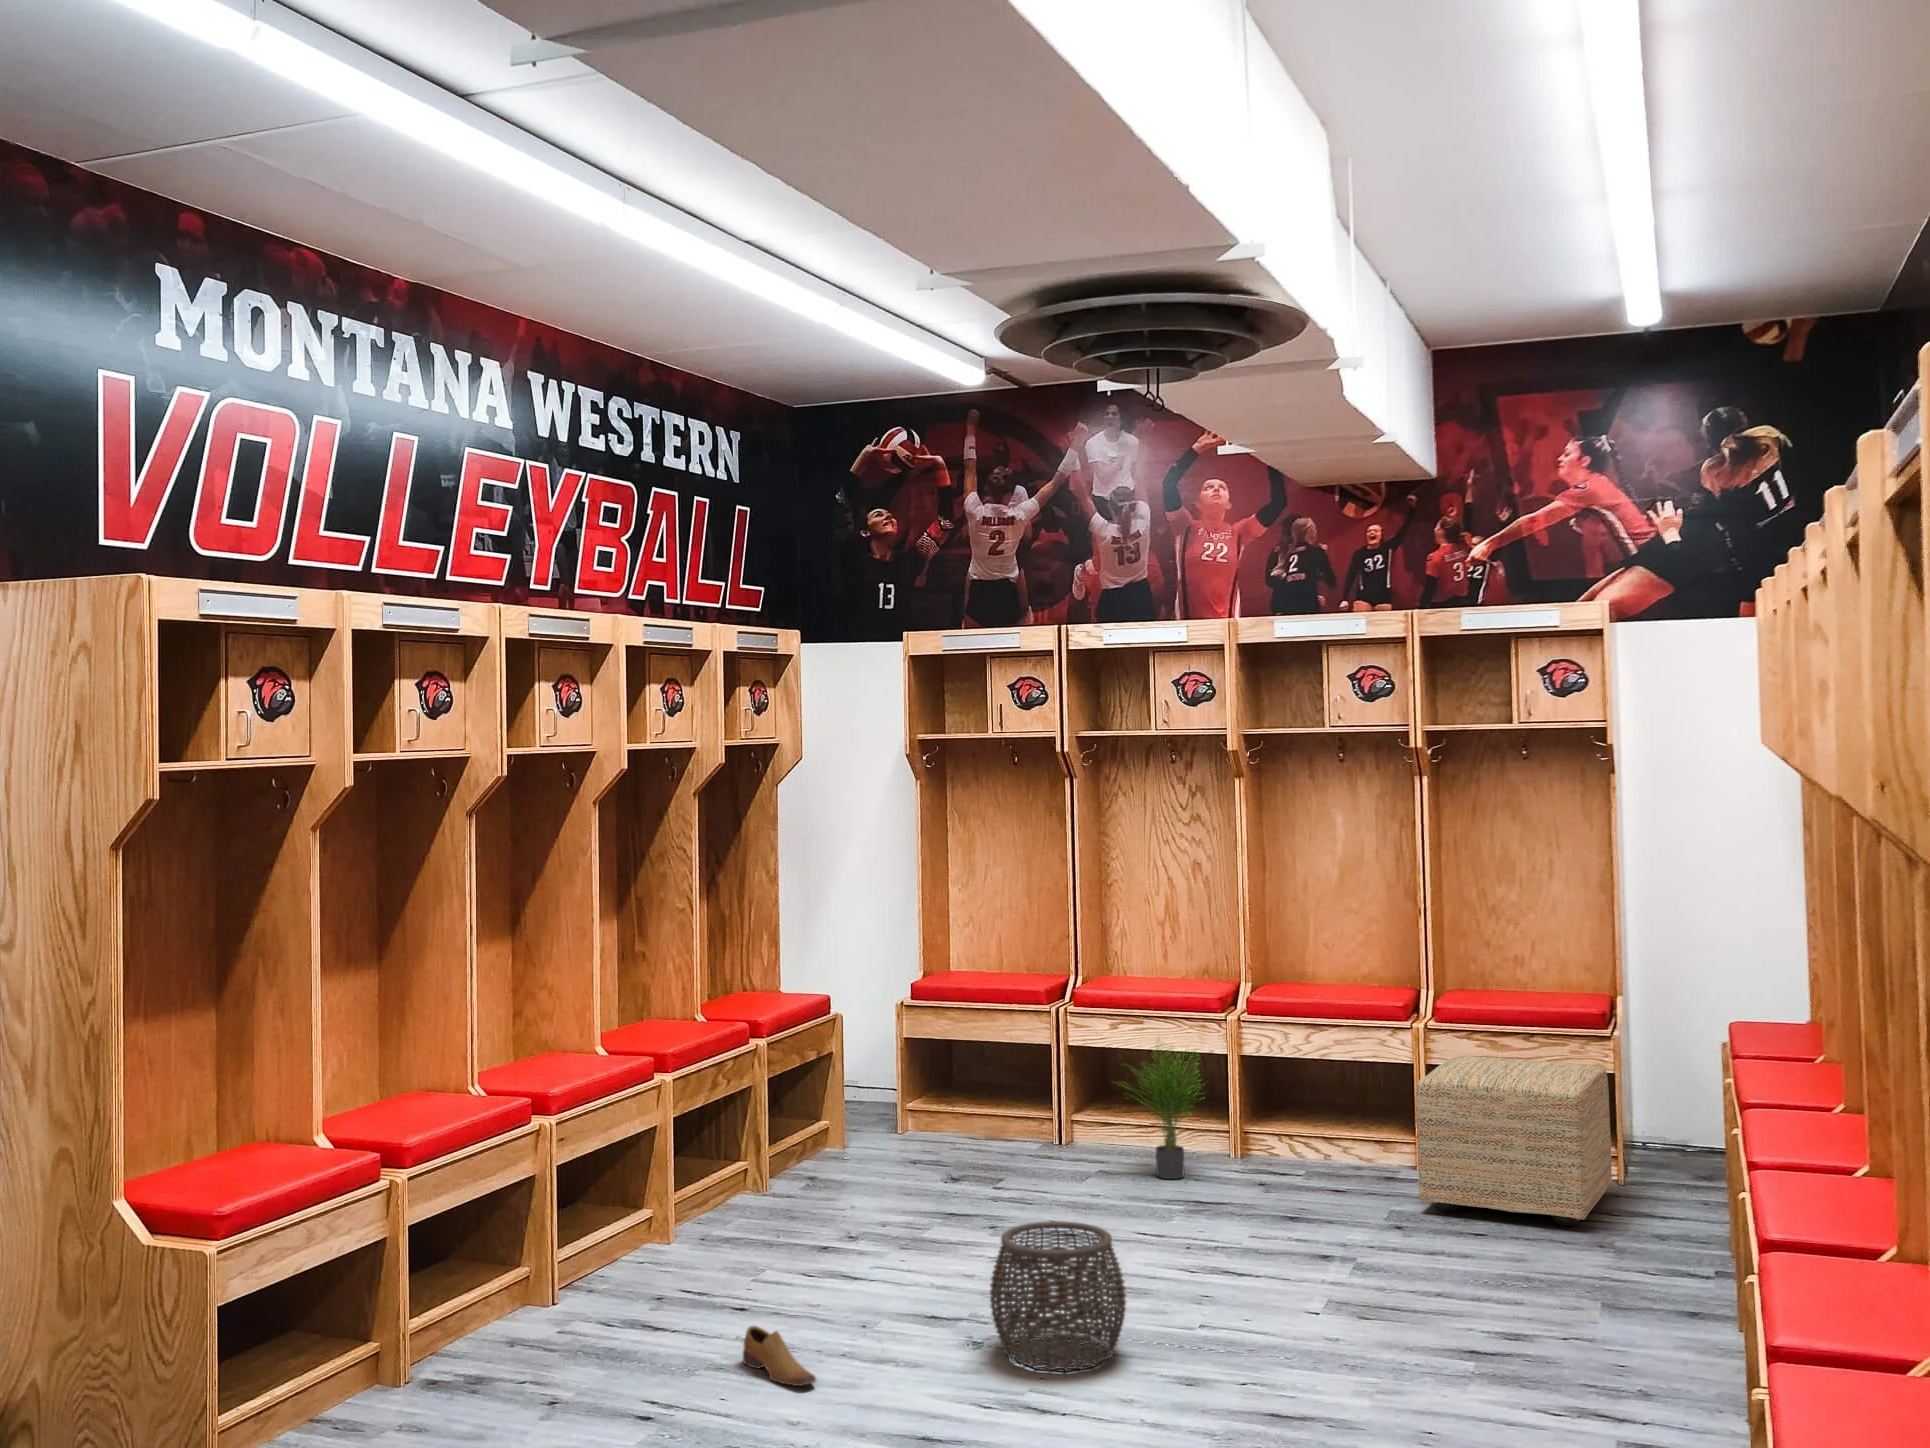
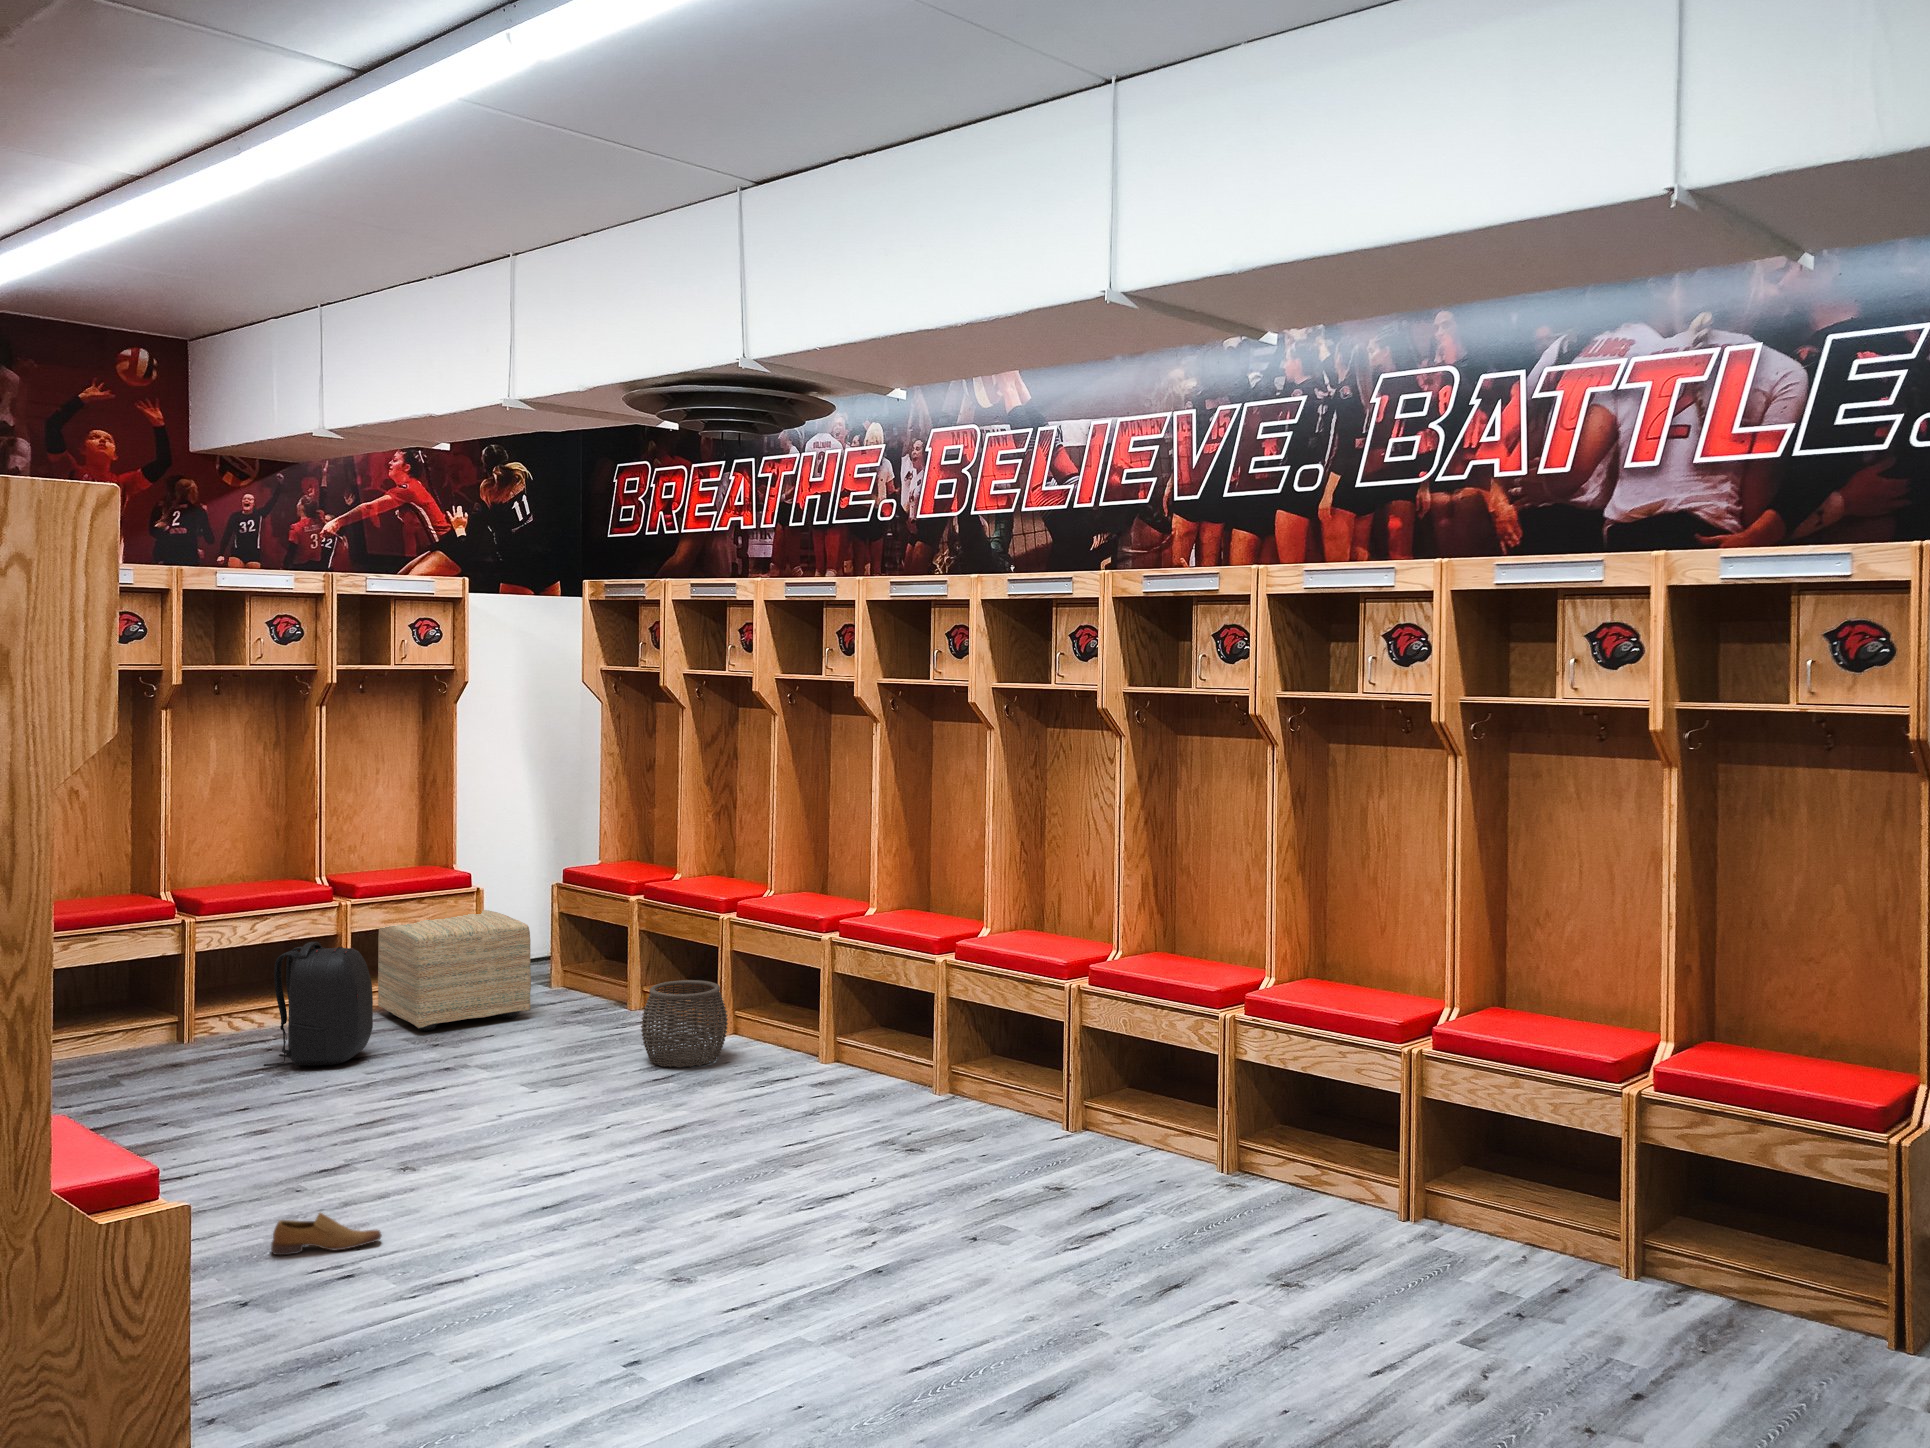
potted plant: present [1129,1046,1201,1179] -> none [122,937,224,1069]
backpack: none [1221,1060,1330,1216] -> present [264,942,373,1066]
woven basket: present [990,1221,1126,1370] -> present [641,980,728,1068]

